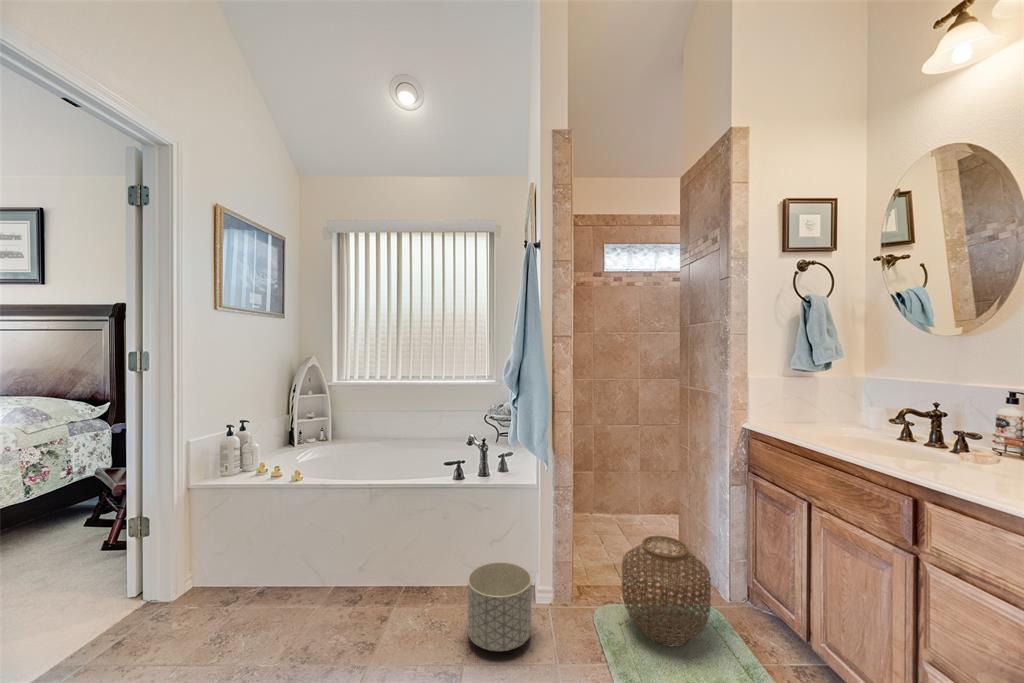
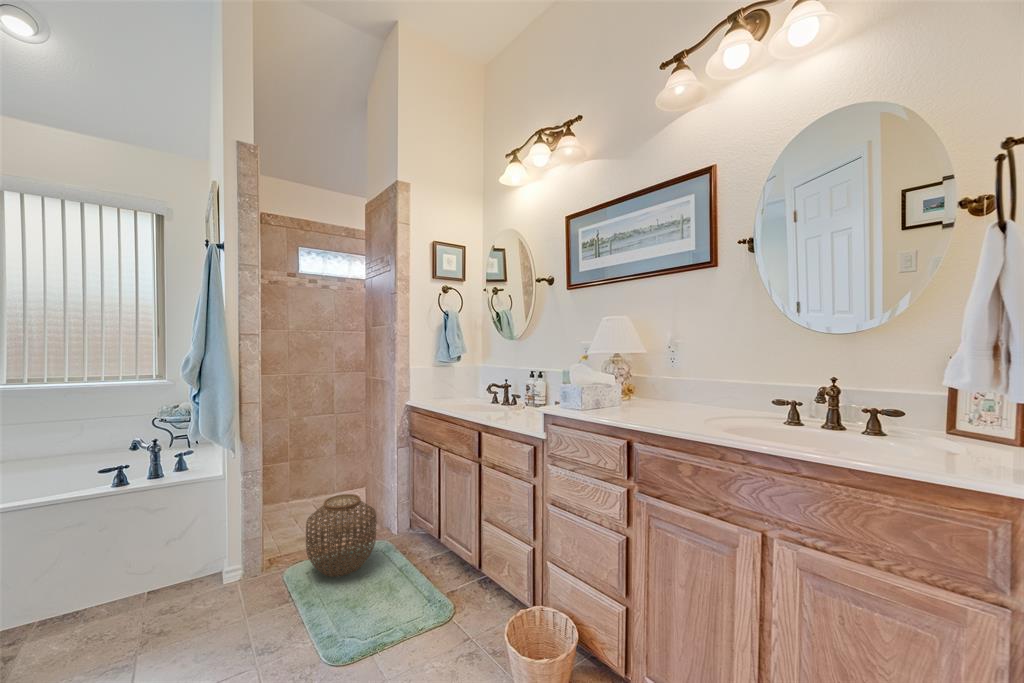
planter: present [468,562,532,651] -> none [137,551,215,634]

